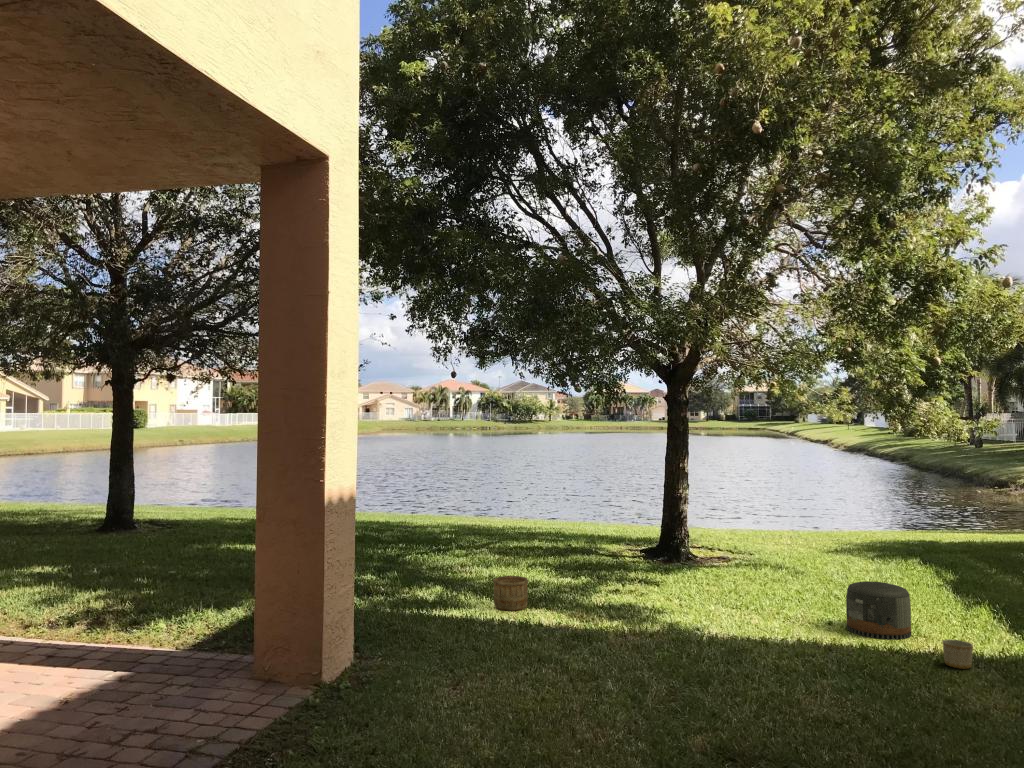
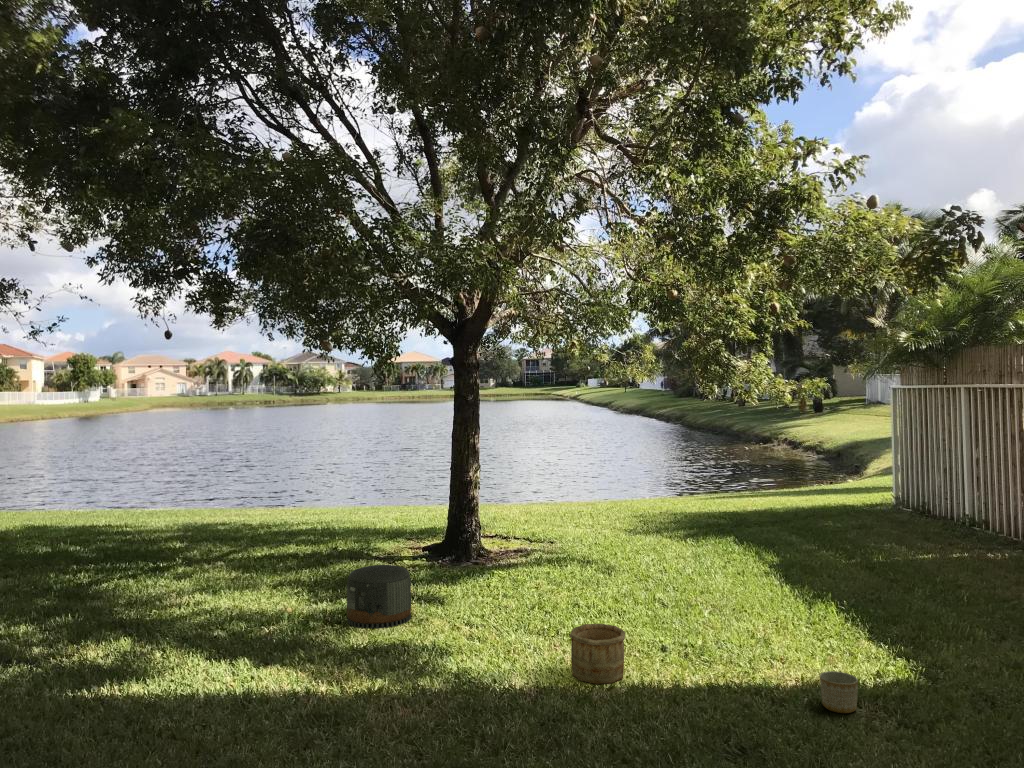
wooden bucket: present [493,576,528,611] -> present [569,624,625,684]
pouf: present [846,581,911,640] -> present [347,565,411,629]

